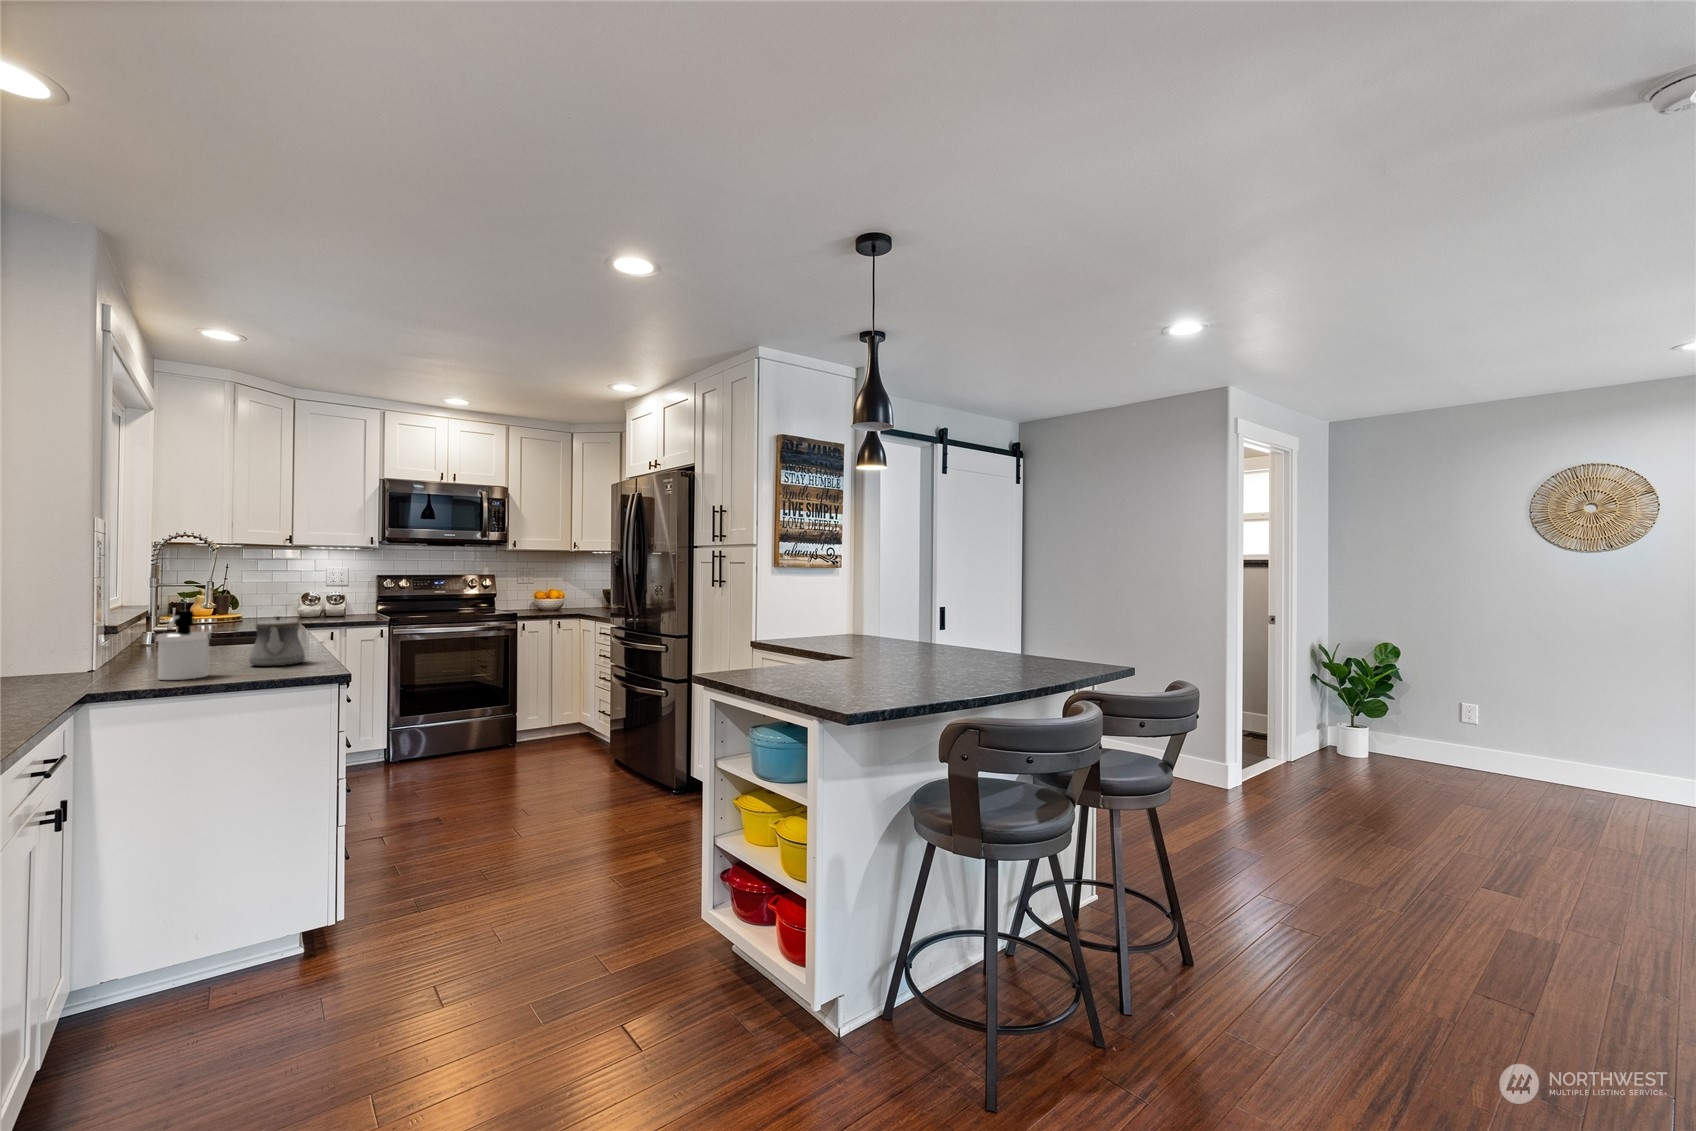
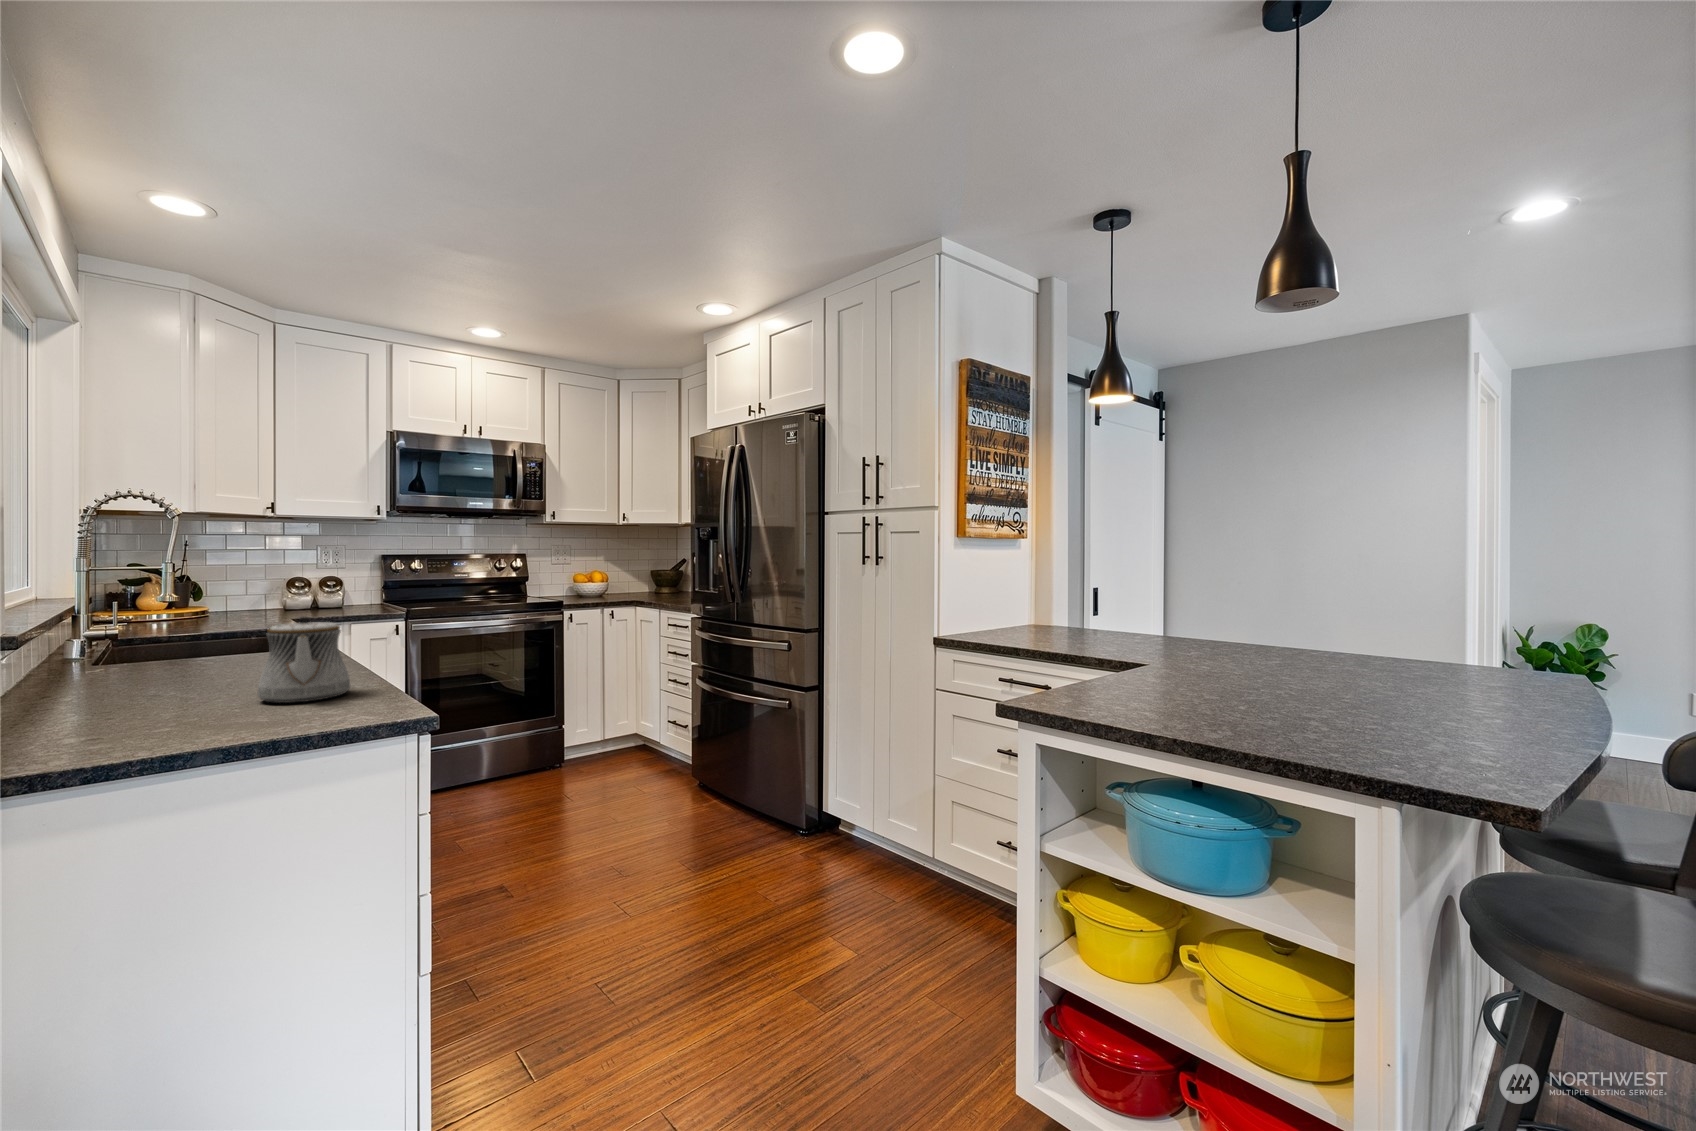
soap dispenser: present [156,611,211,680] -> none [90,611,194,743]

